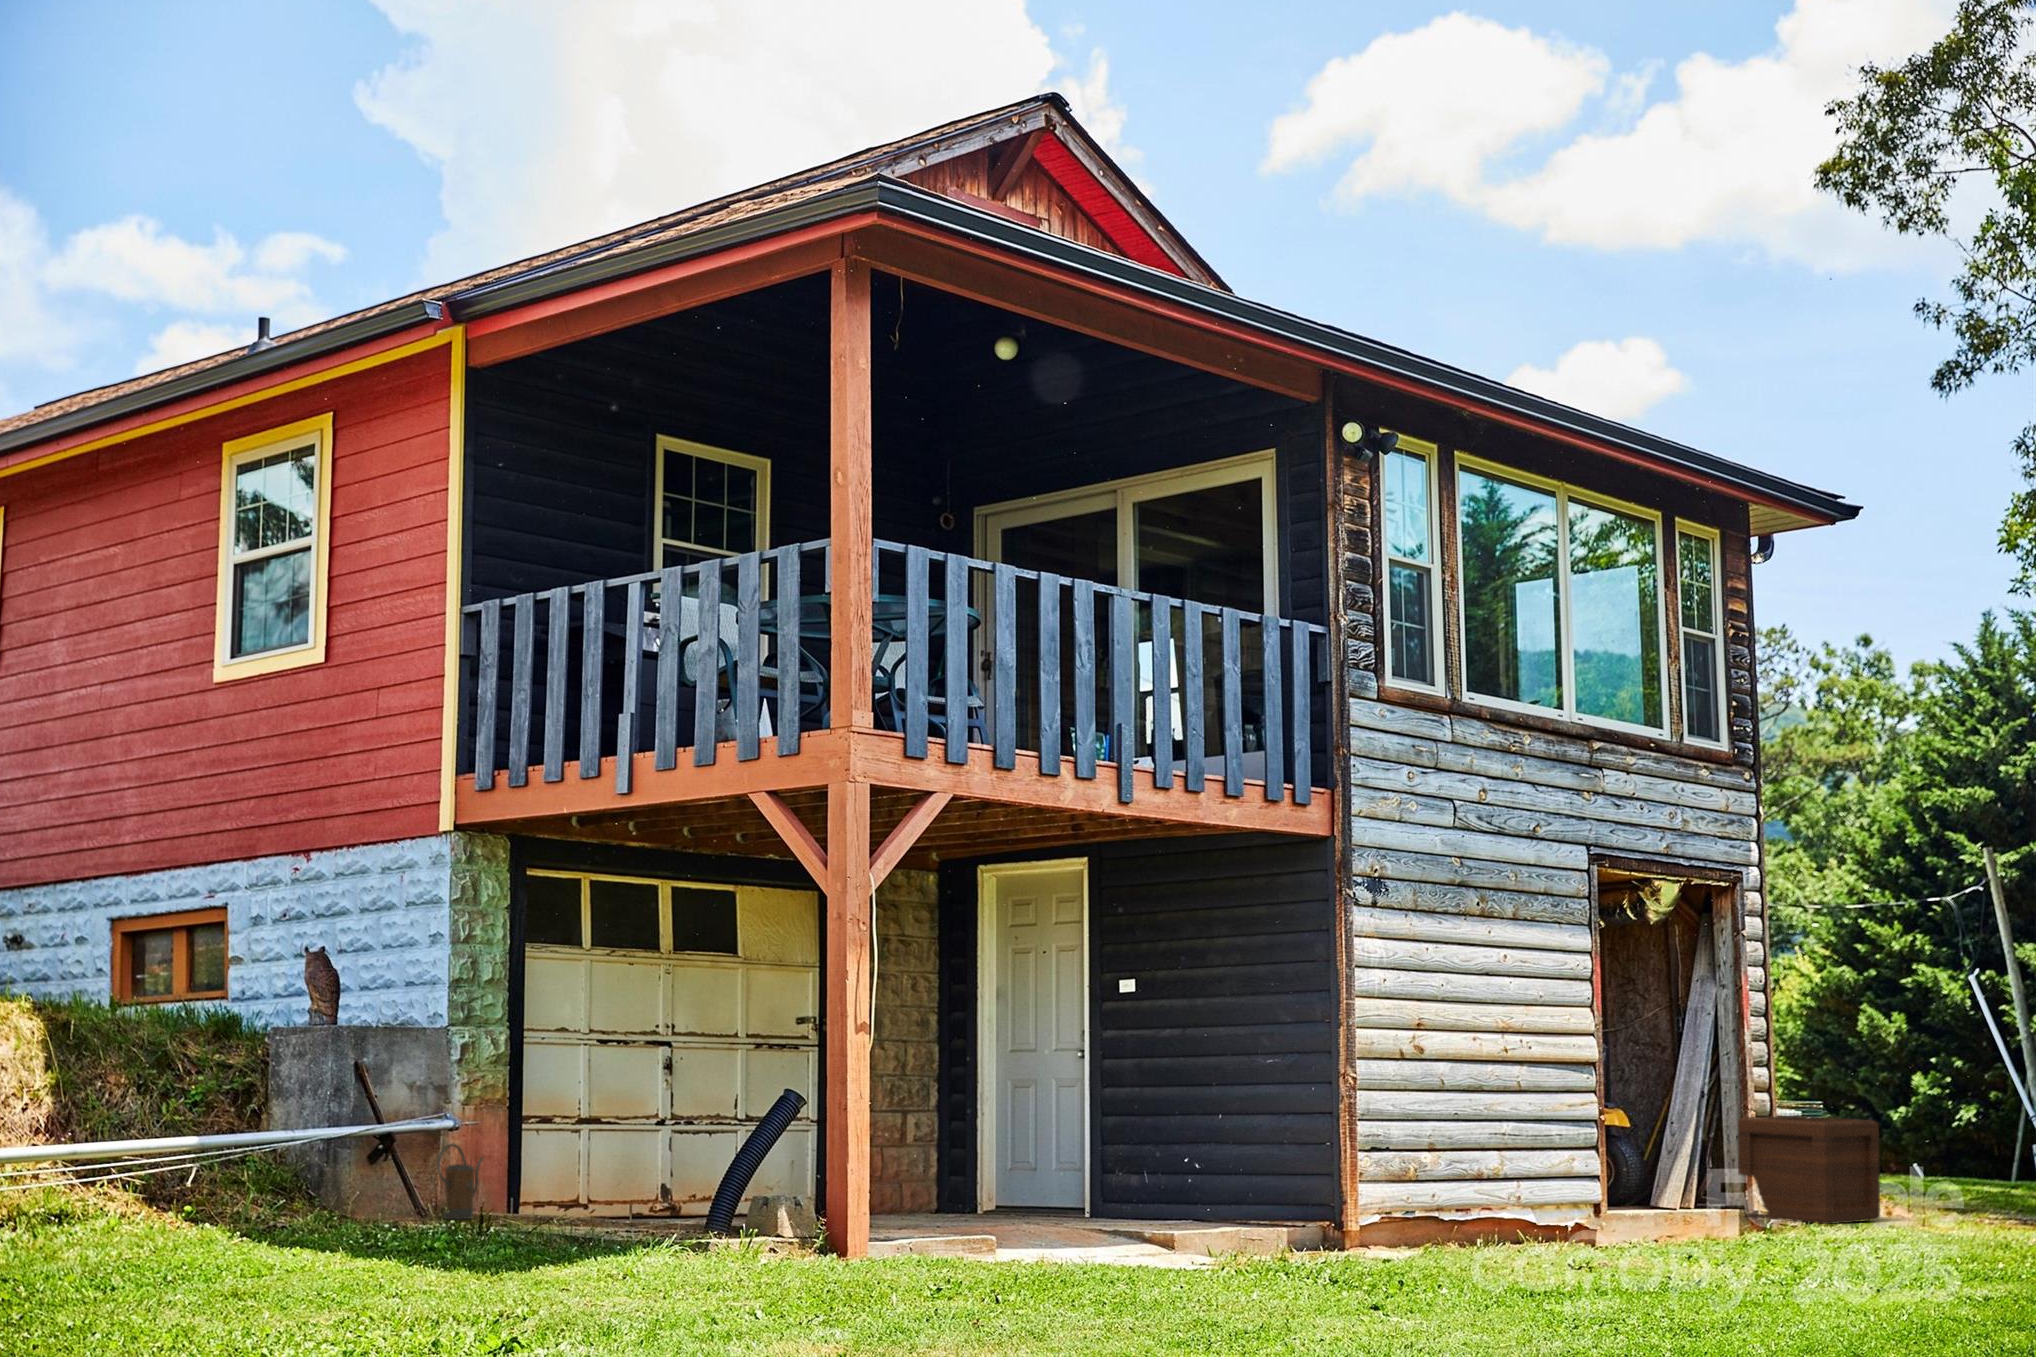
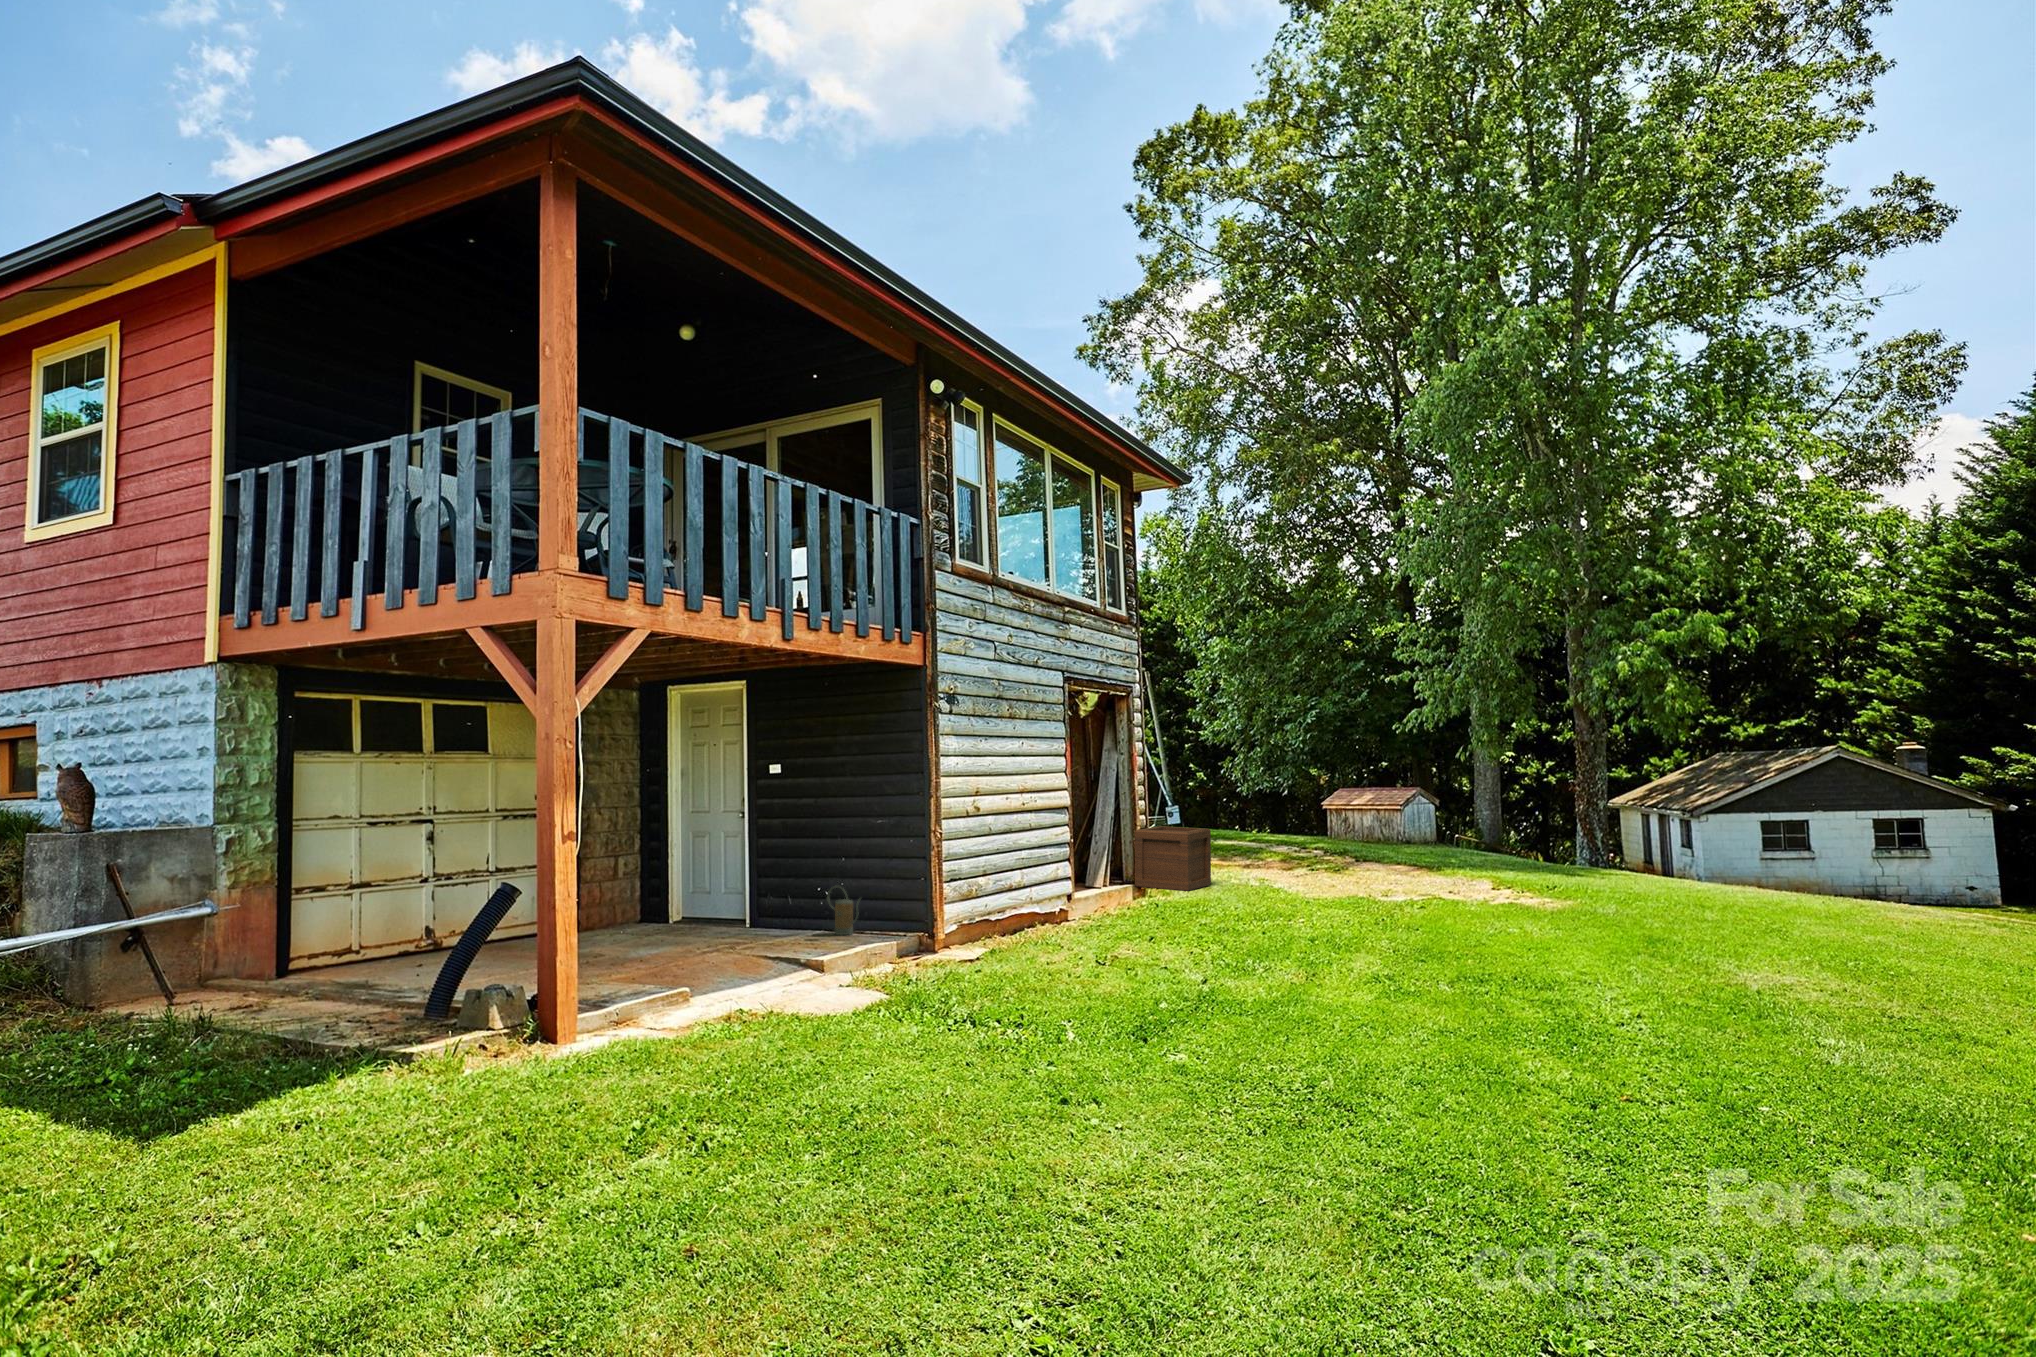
watering can: present [437,1144,483,1219] -> present [827,886,860,935]

